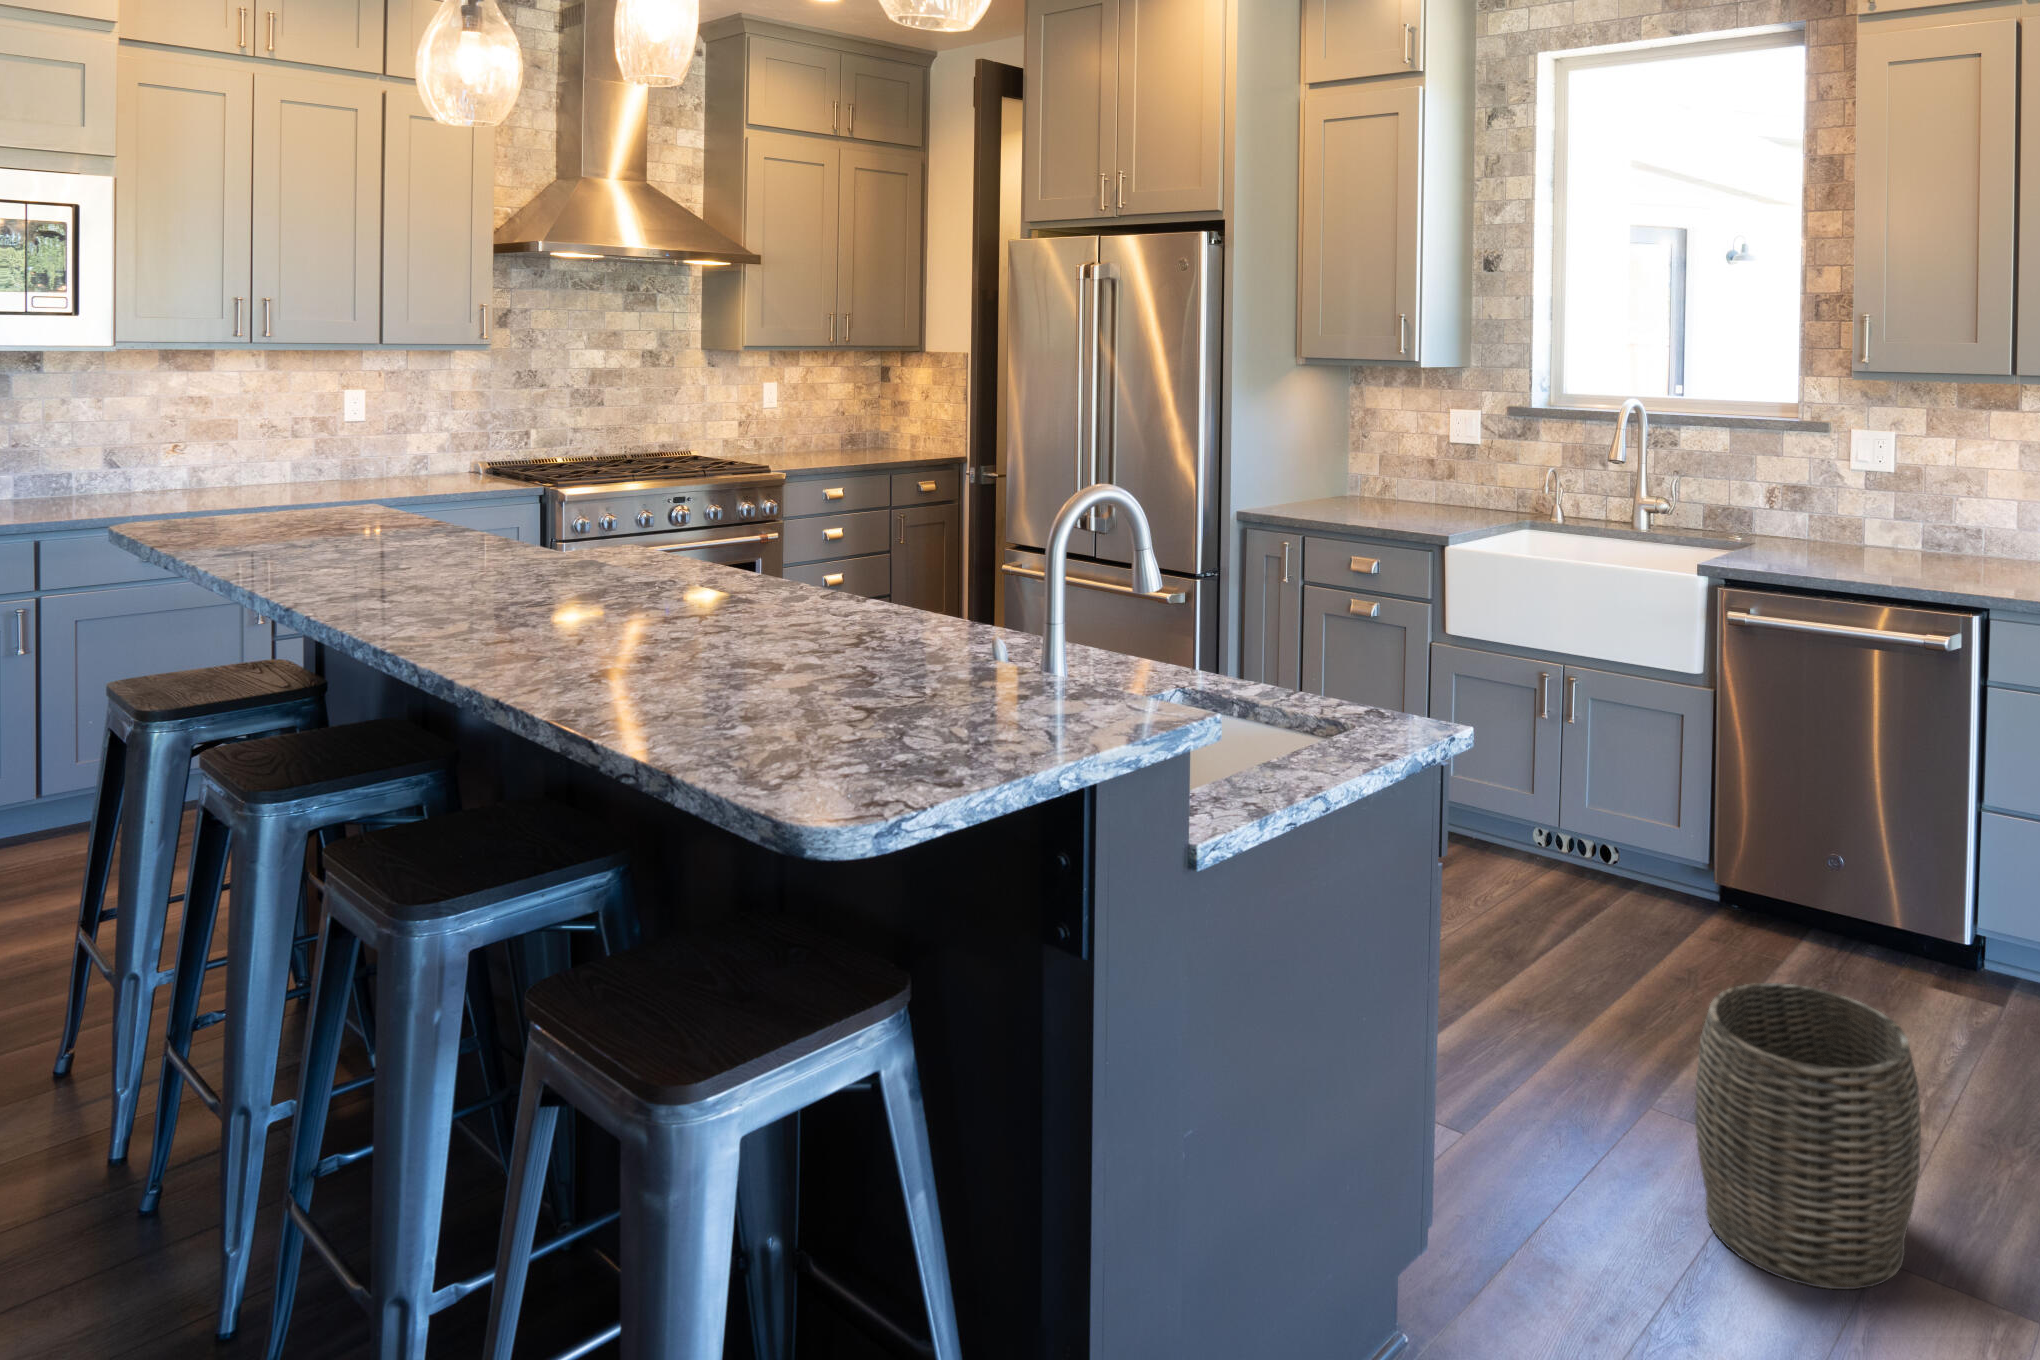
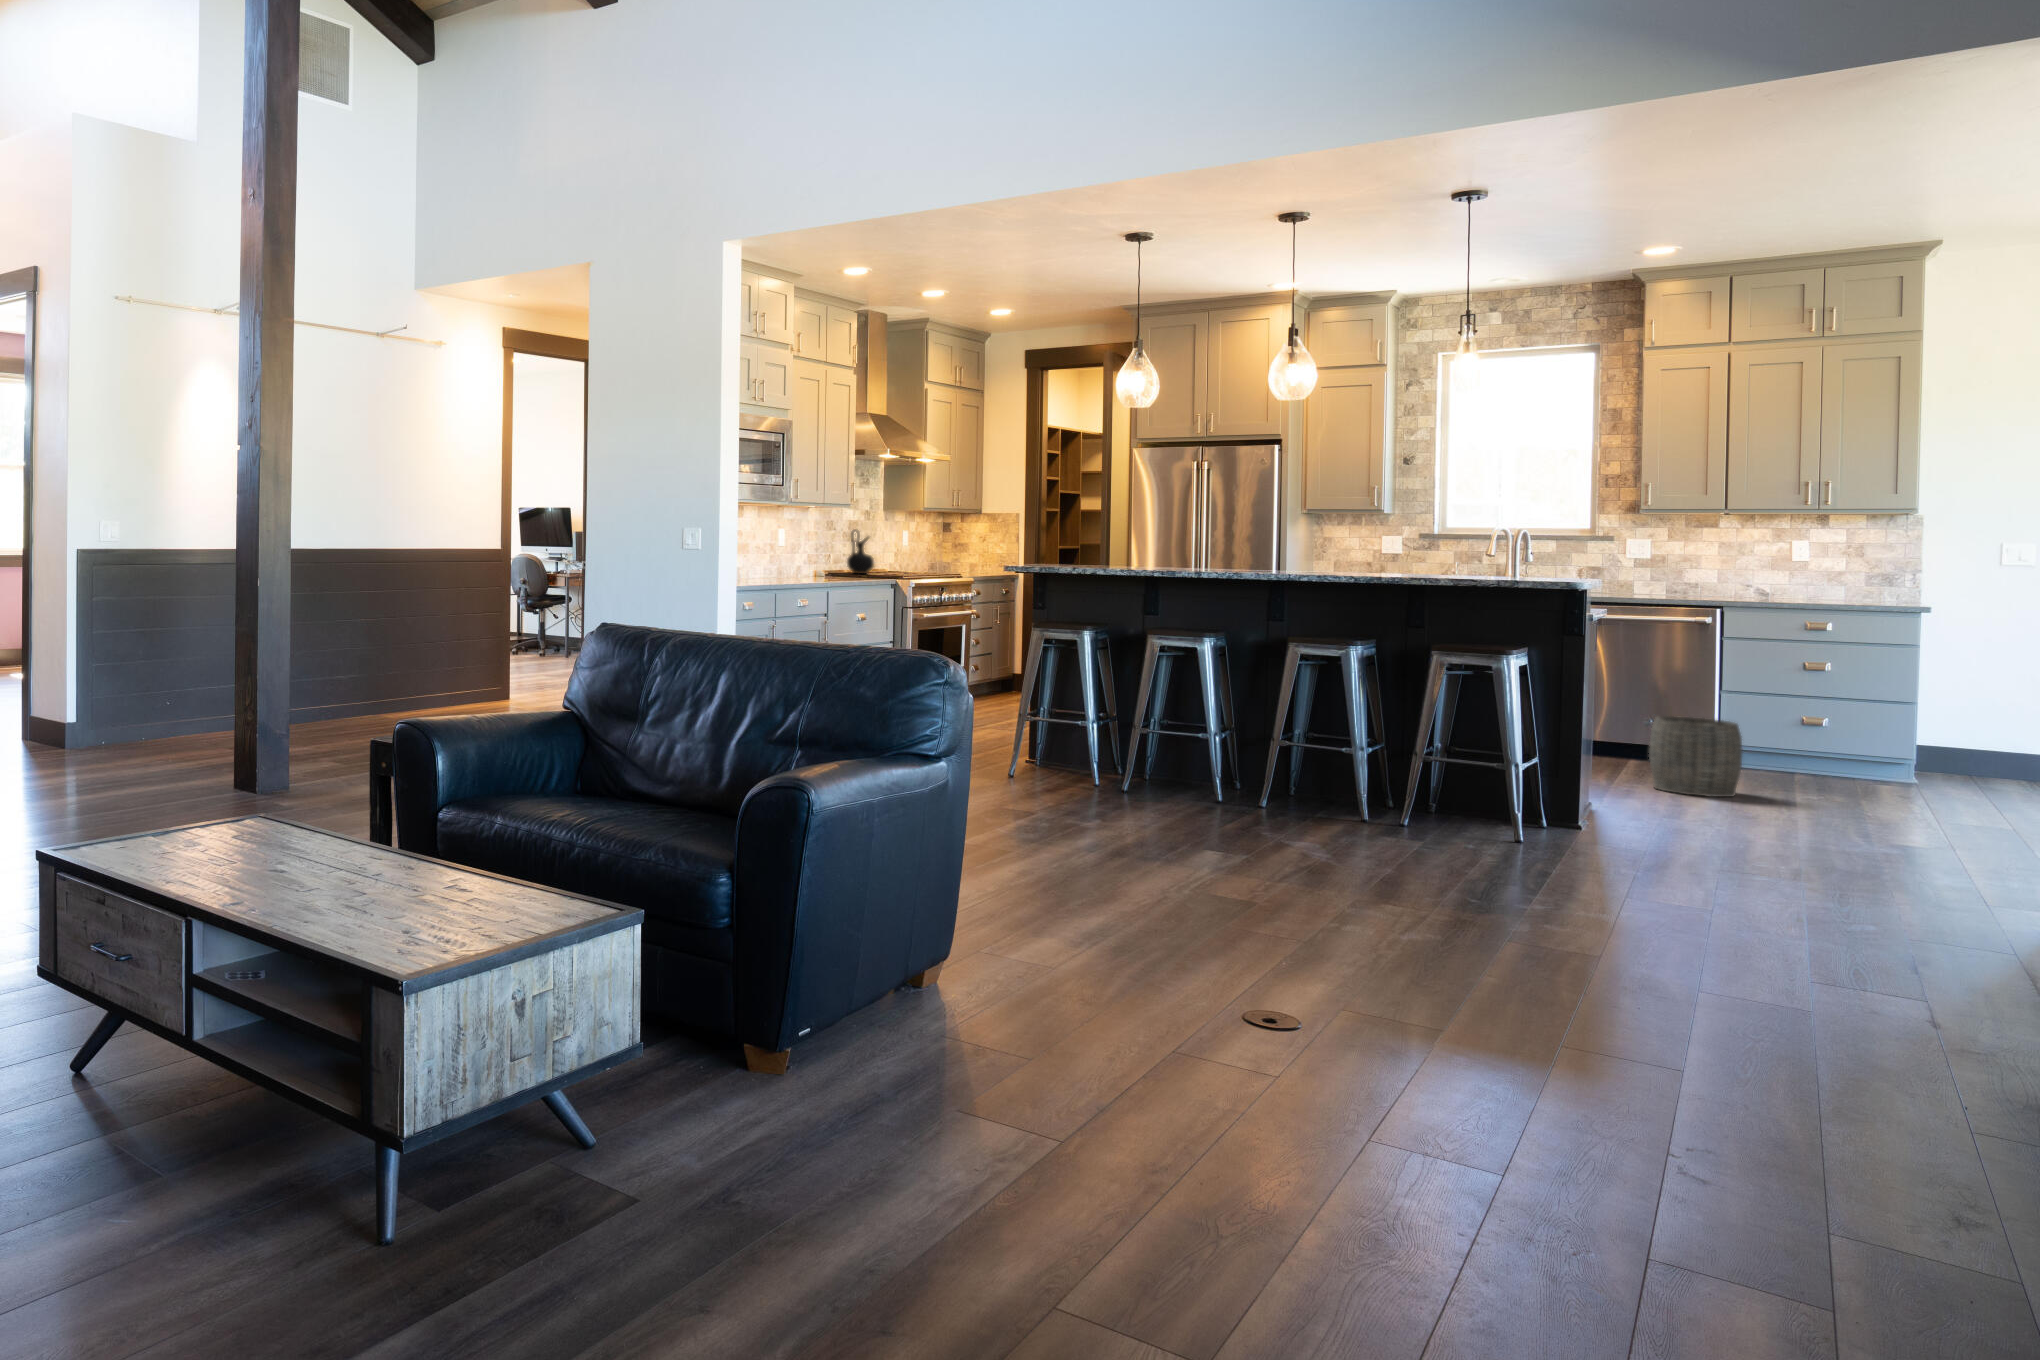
ceramic jug: none [406,405,468,496] -> present [847,530,874,574]

